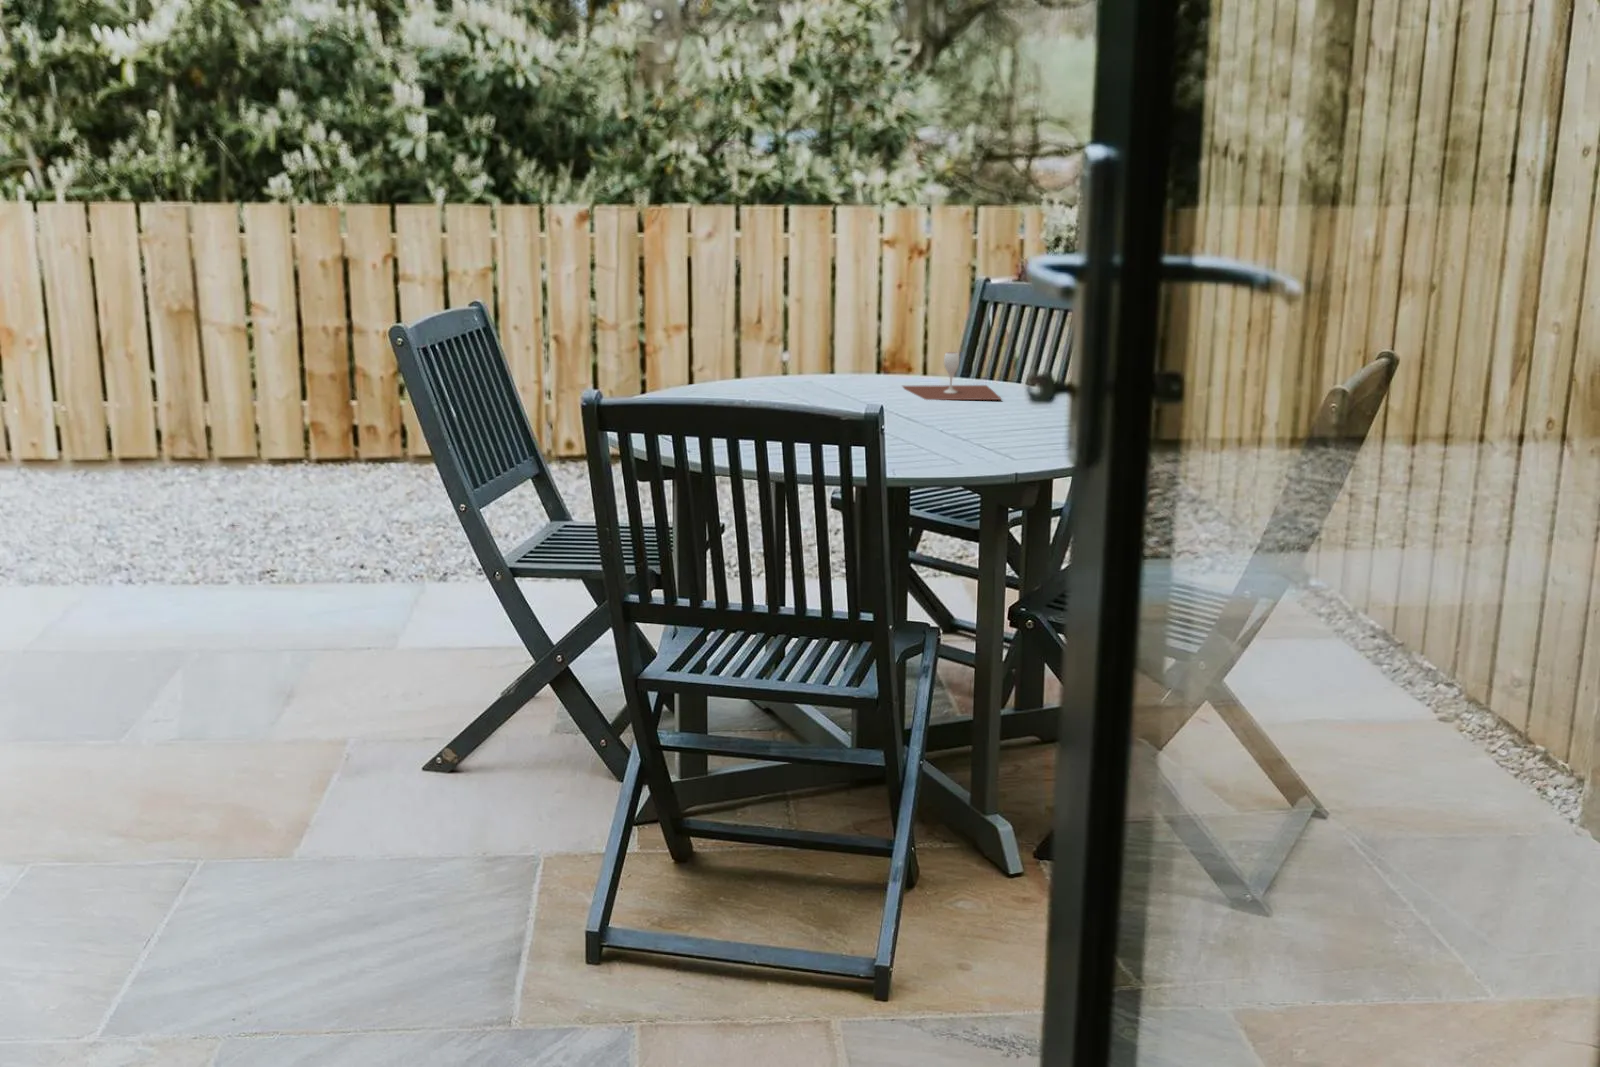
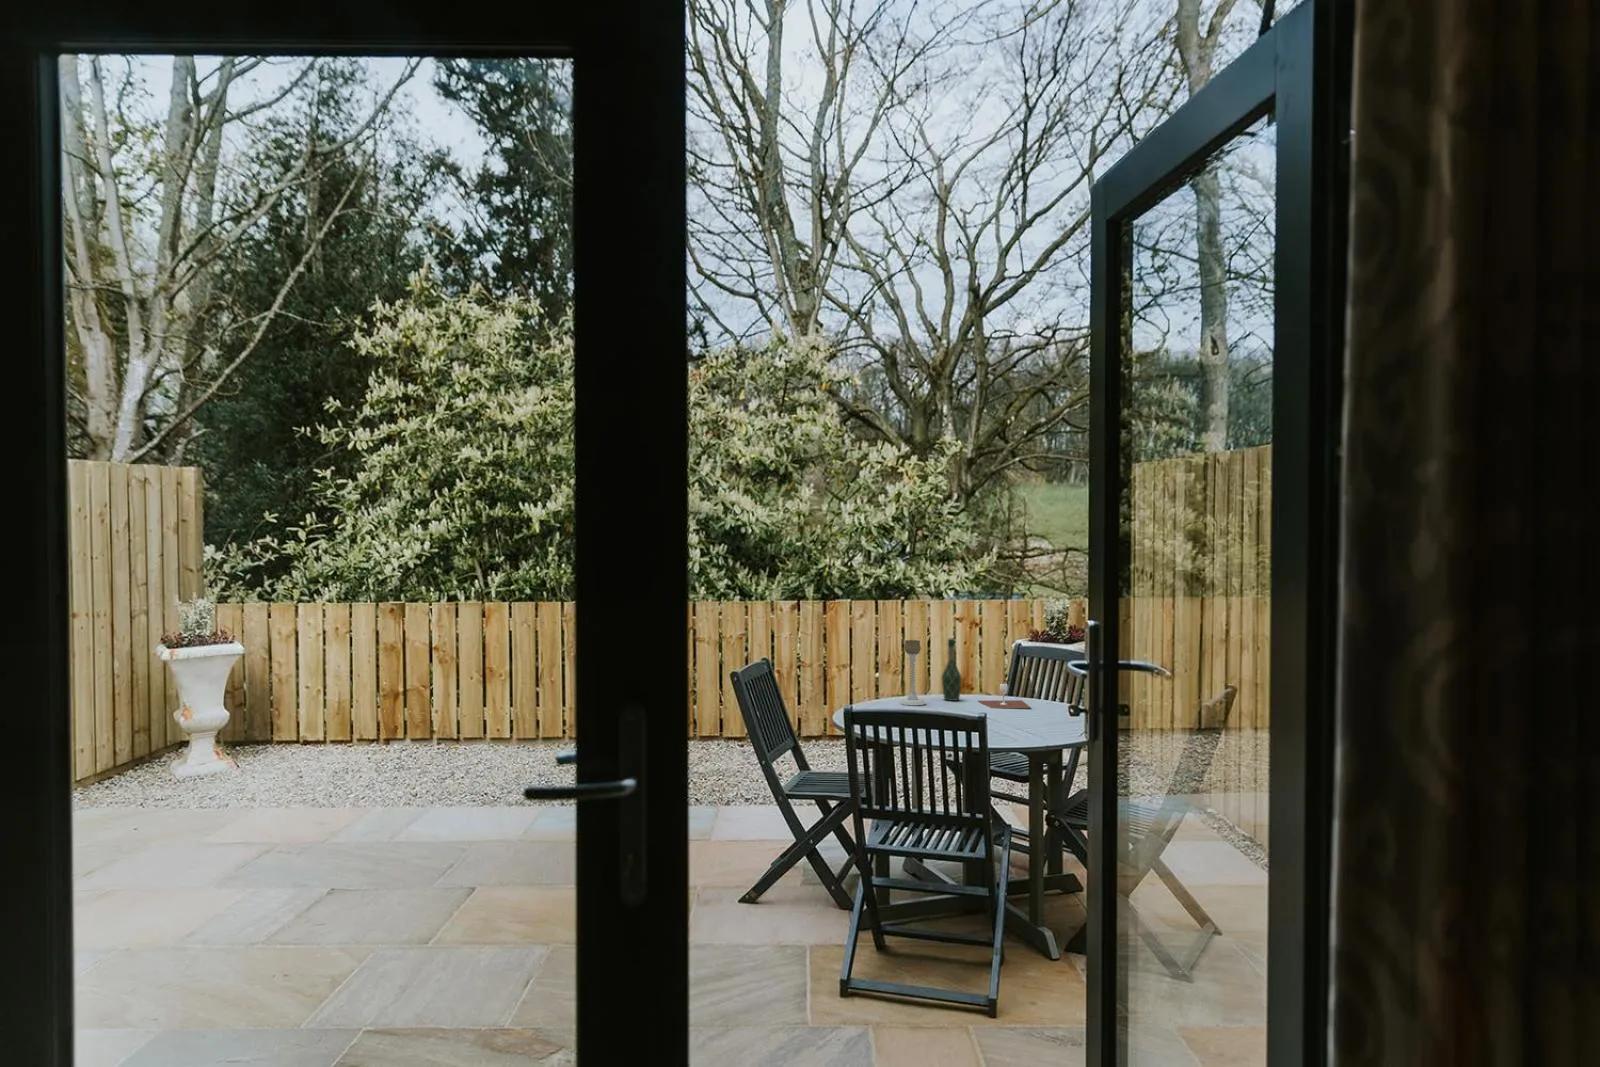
wine bottle: none [834,264,872,386] -> present [942,638,961,701]
candle holder: none [749,265,799,394] -> present [900,640,926,705]

